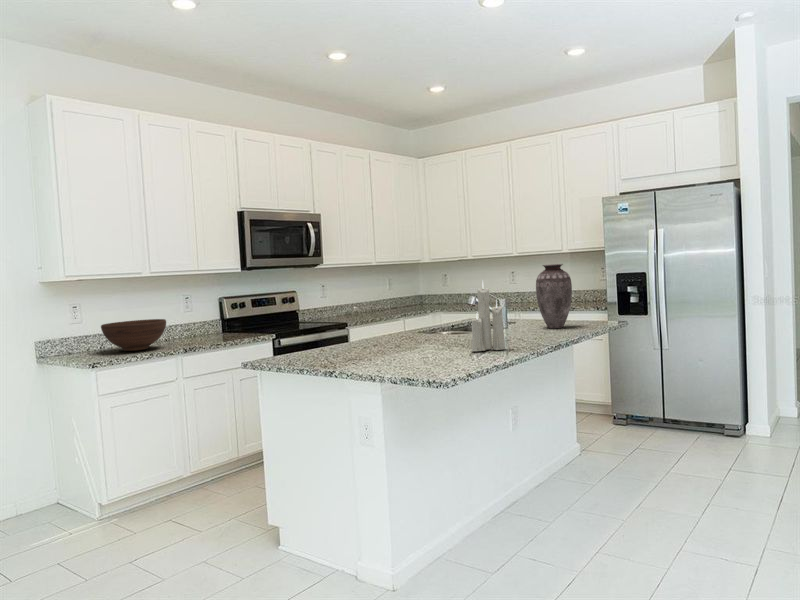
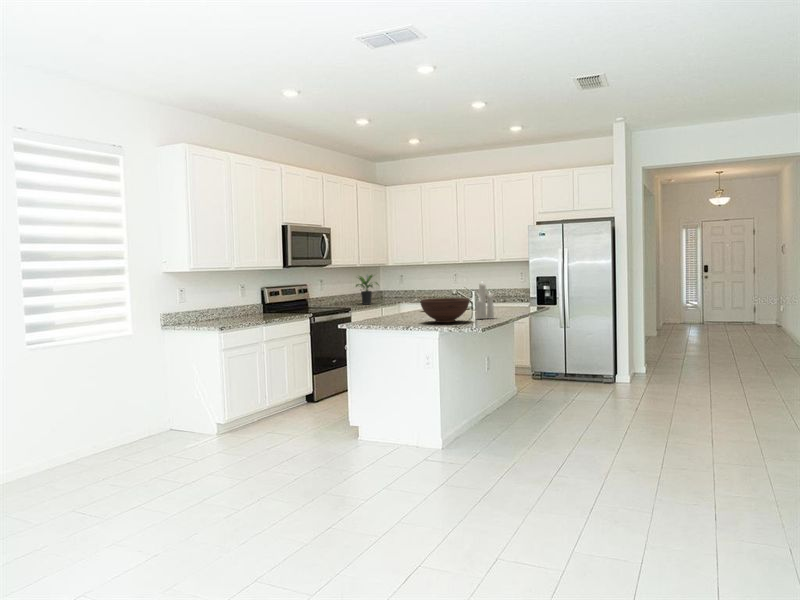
vase: present [536,264,572,328] -> none [497,270,520,310]
potted plant: none [365,274,400,316] -> present [356,274,378,304]
fruit bowl: present [101,319,166,351] -> present [420,298,469,323]

